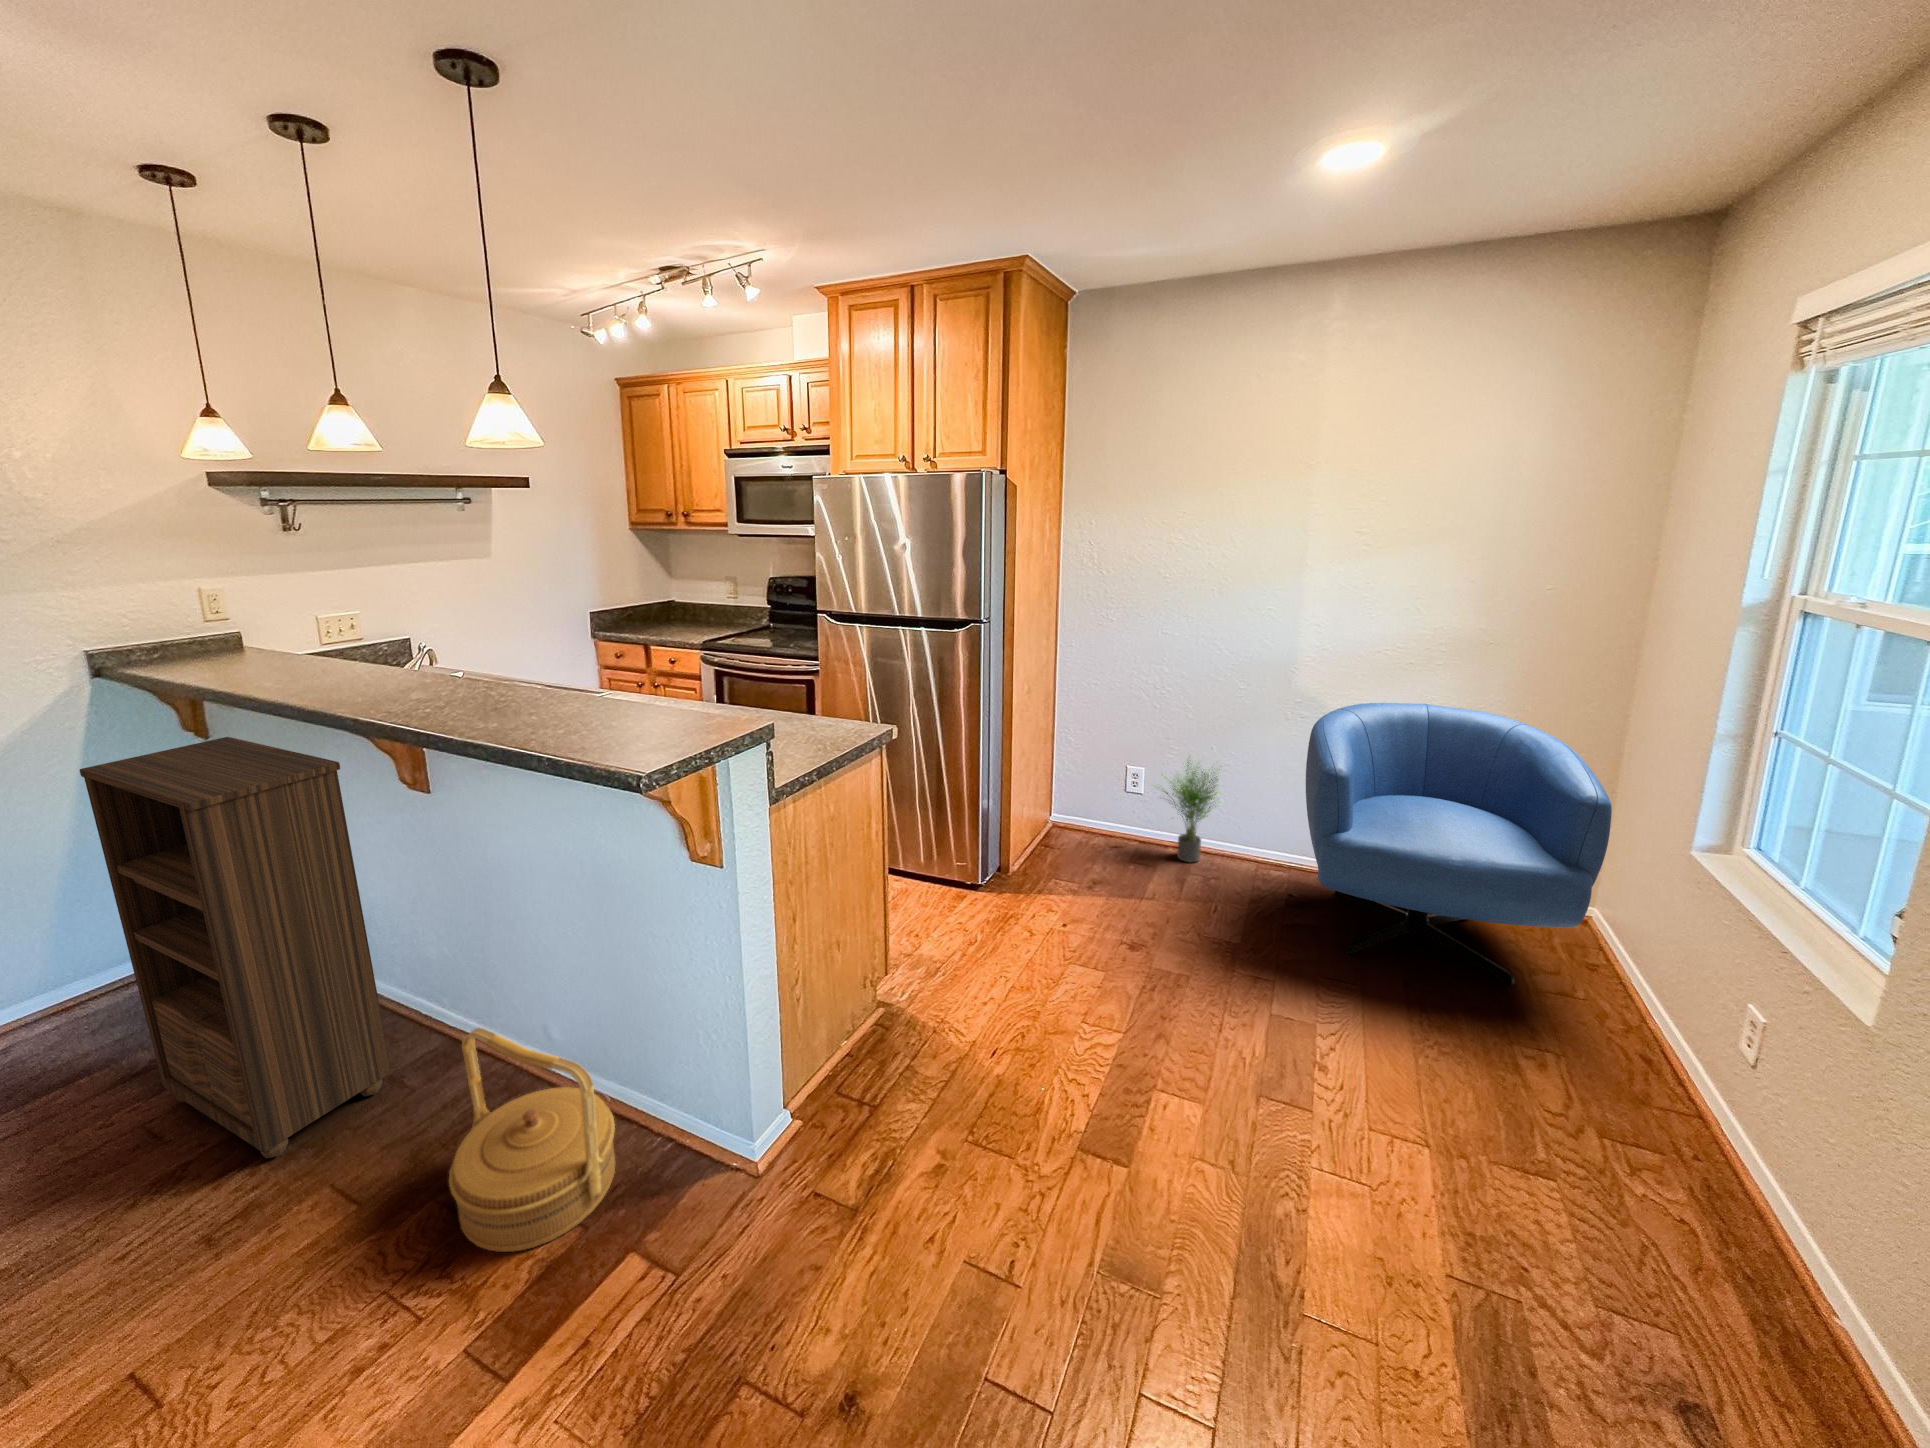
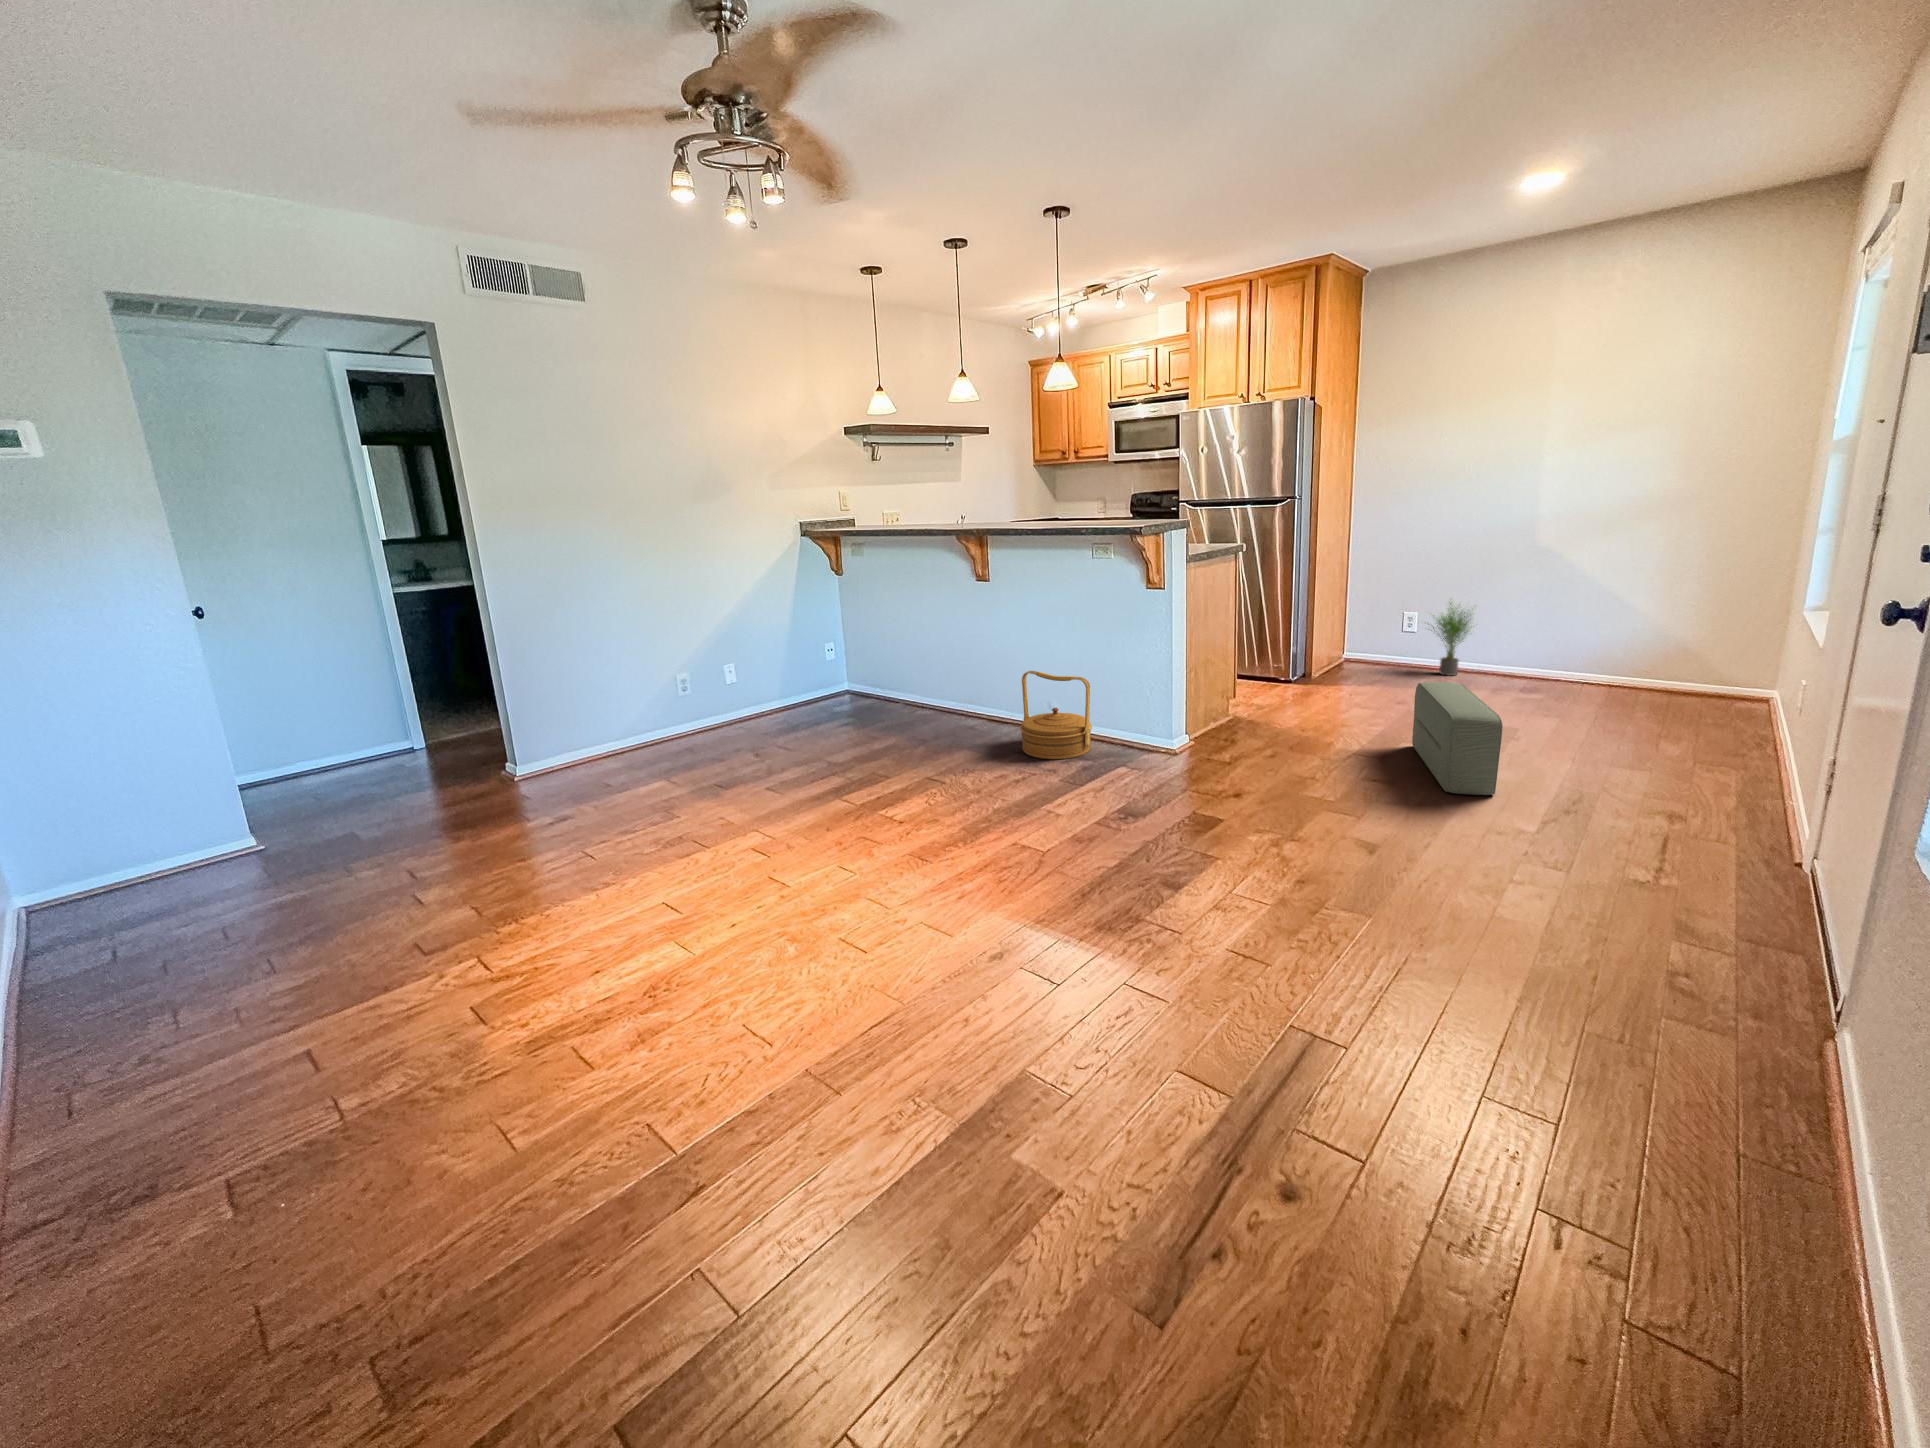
armchair: present [1306,703,1612,985] -> none [1526,545,1744,721]
bookshelf: present [80,737,391,1158] -> none [850,551,967,737]
pouf: none [1193,1009,1411,1350] -> present [1412,682,1503,795]

